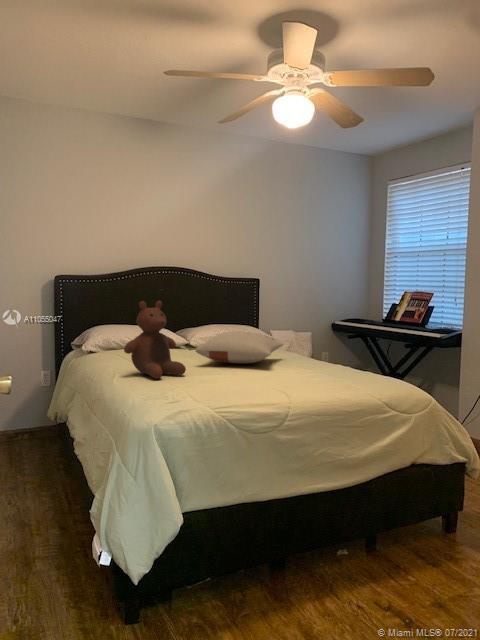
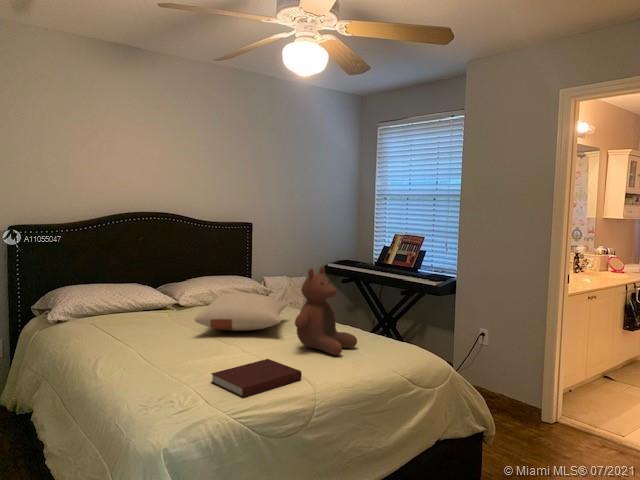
stuffed bear: present [124,301,186,379] -> present [295,266,357,355]
notebook: none [198,379,276,403] -> present [211,359,302,397]

